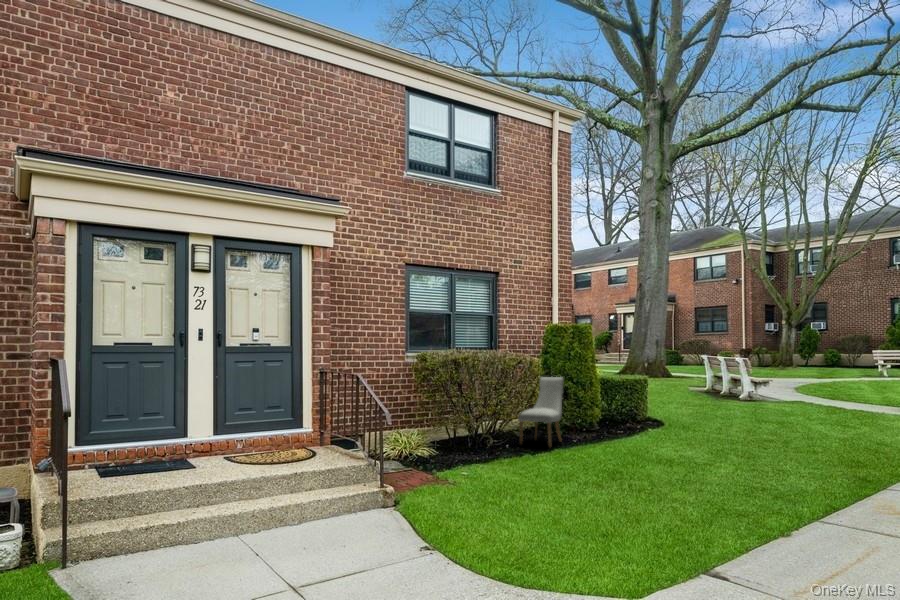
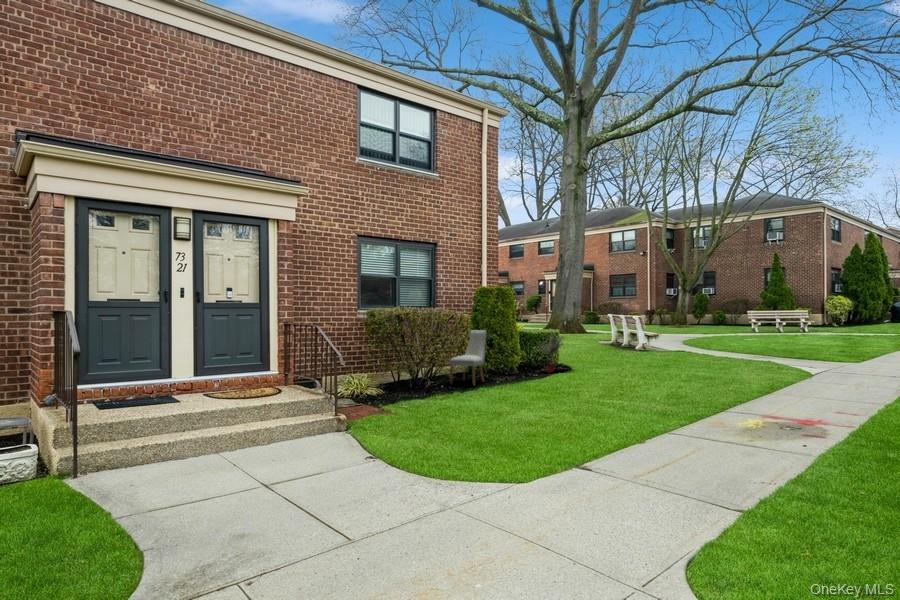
potted tree: none [624,378,660,430] -> present [538,332,563,373]

